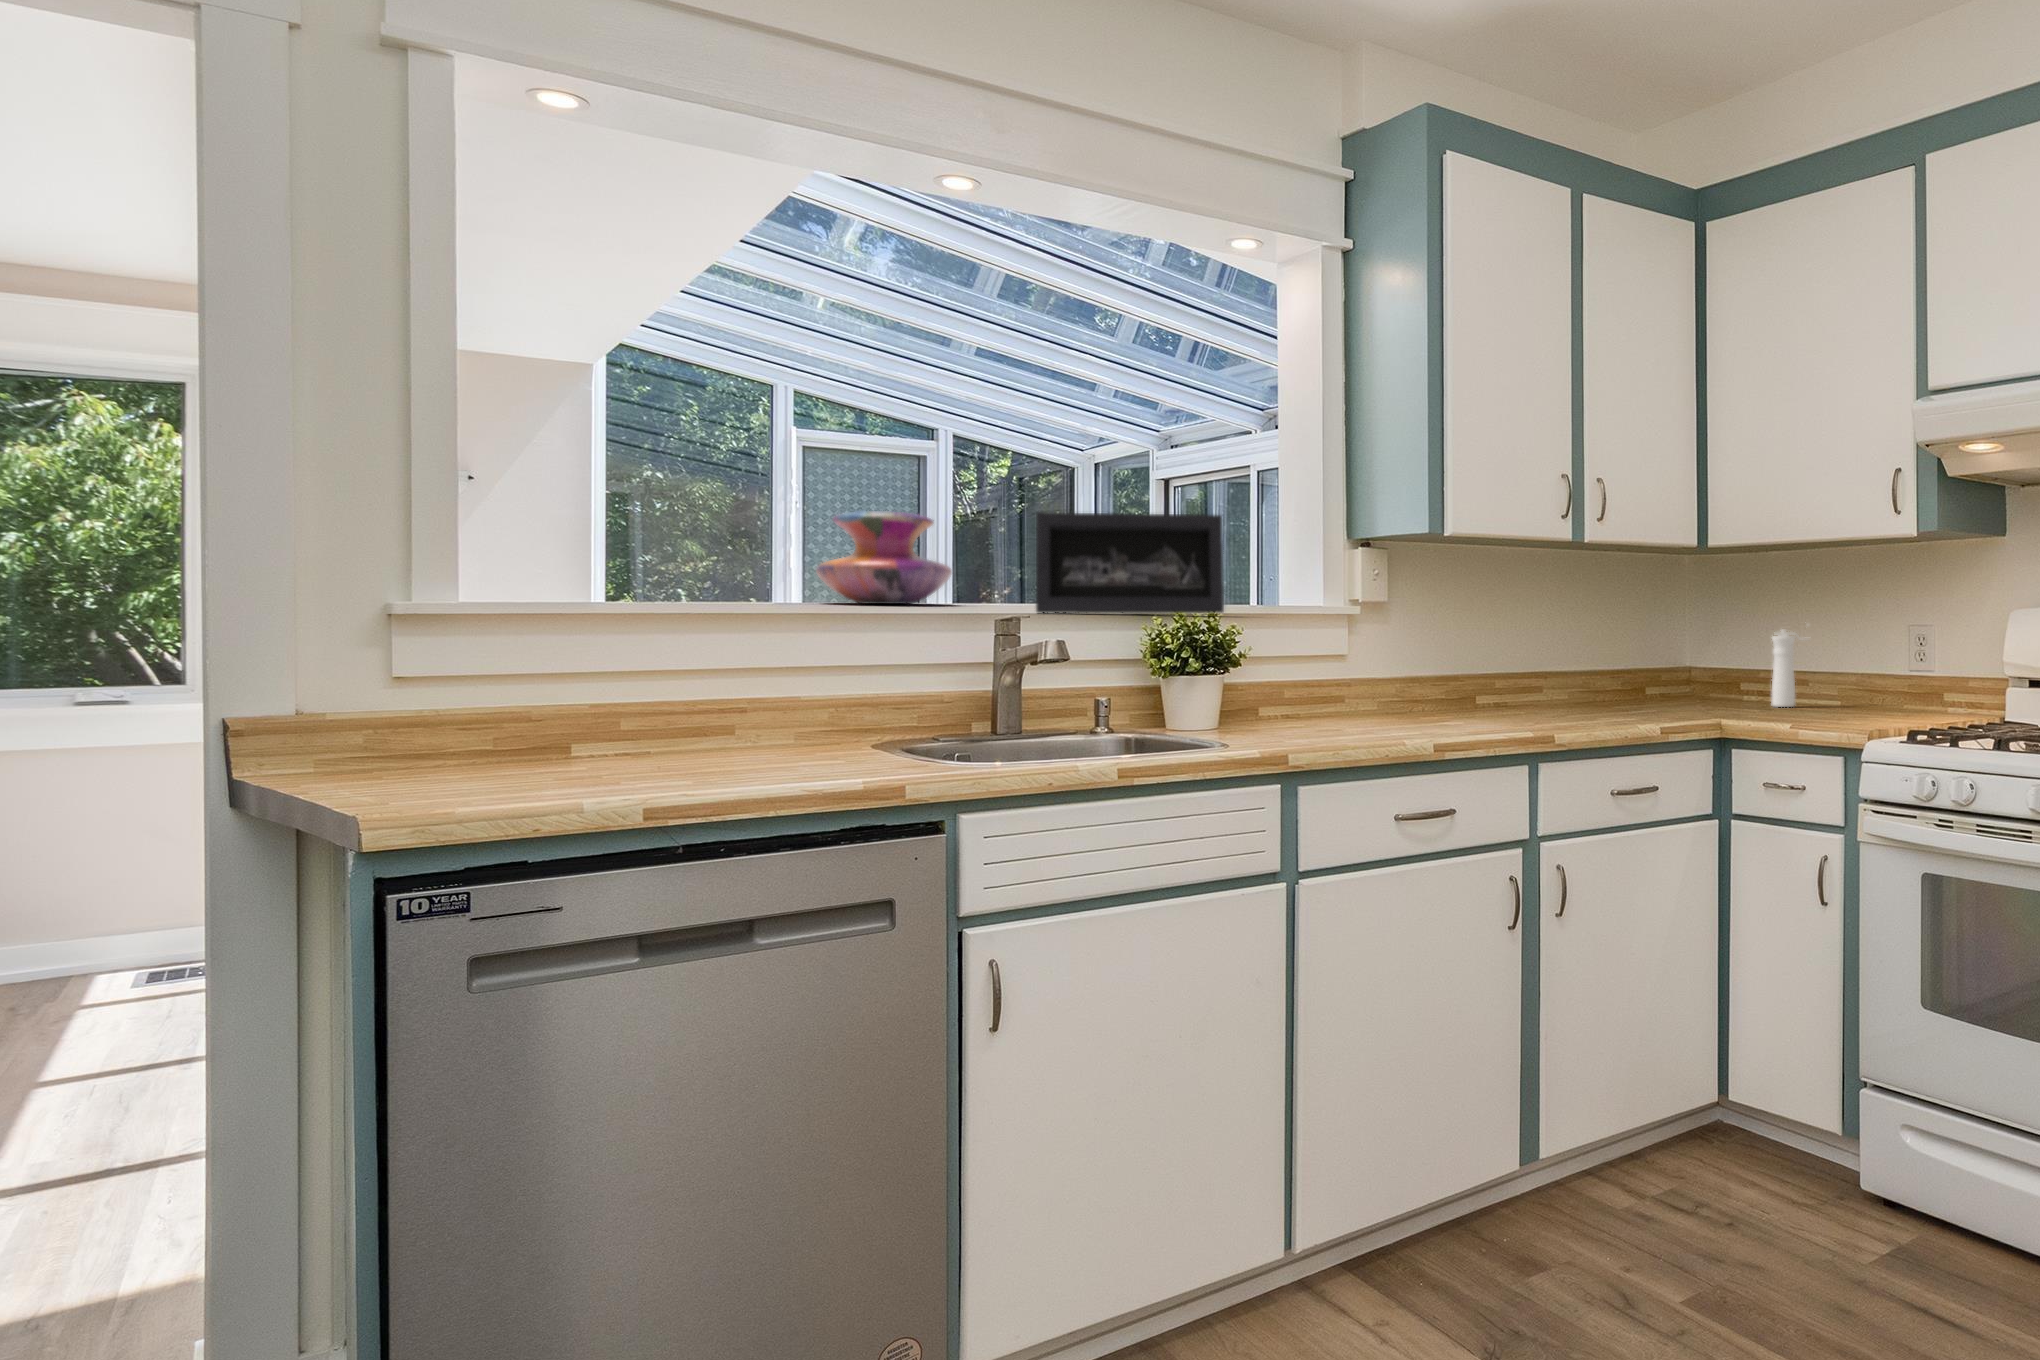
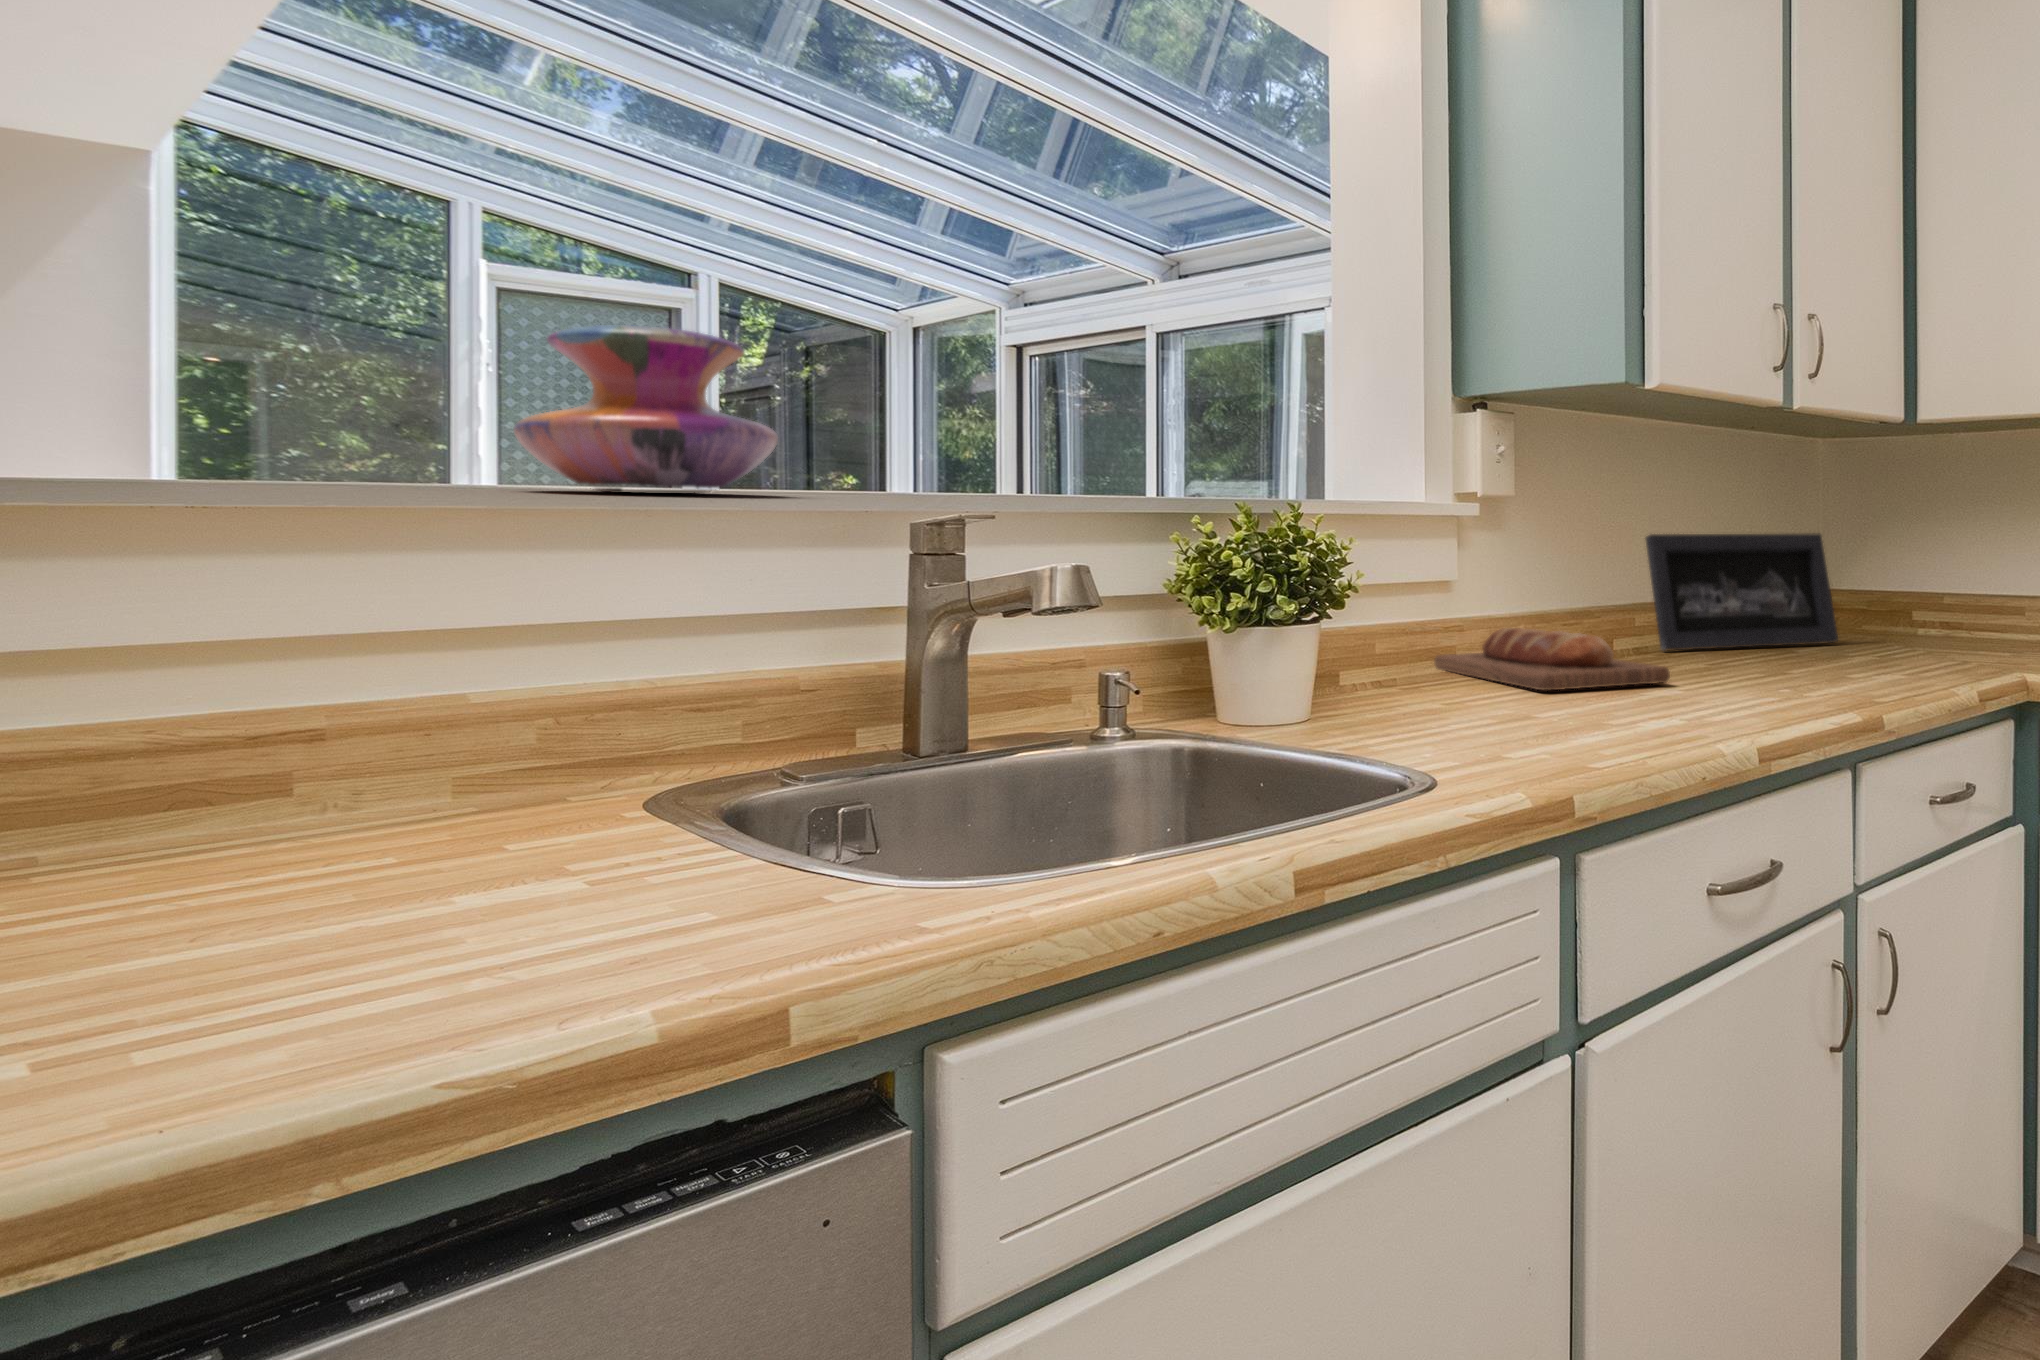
picture frame: present [1036,512,1224,613] -> present [1646,533,1838,651]
pepper mill: present [1772,629,1802,707] -> none [1959,523,2013,641]
bread loaf: none [1347,688,1467,722] -> present [1434,628,1670,690]

